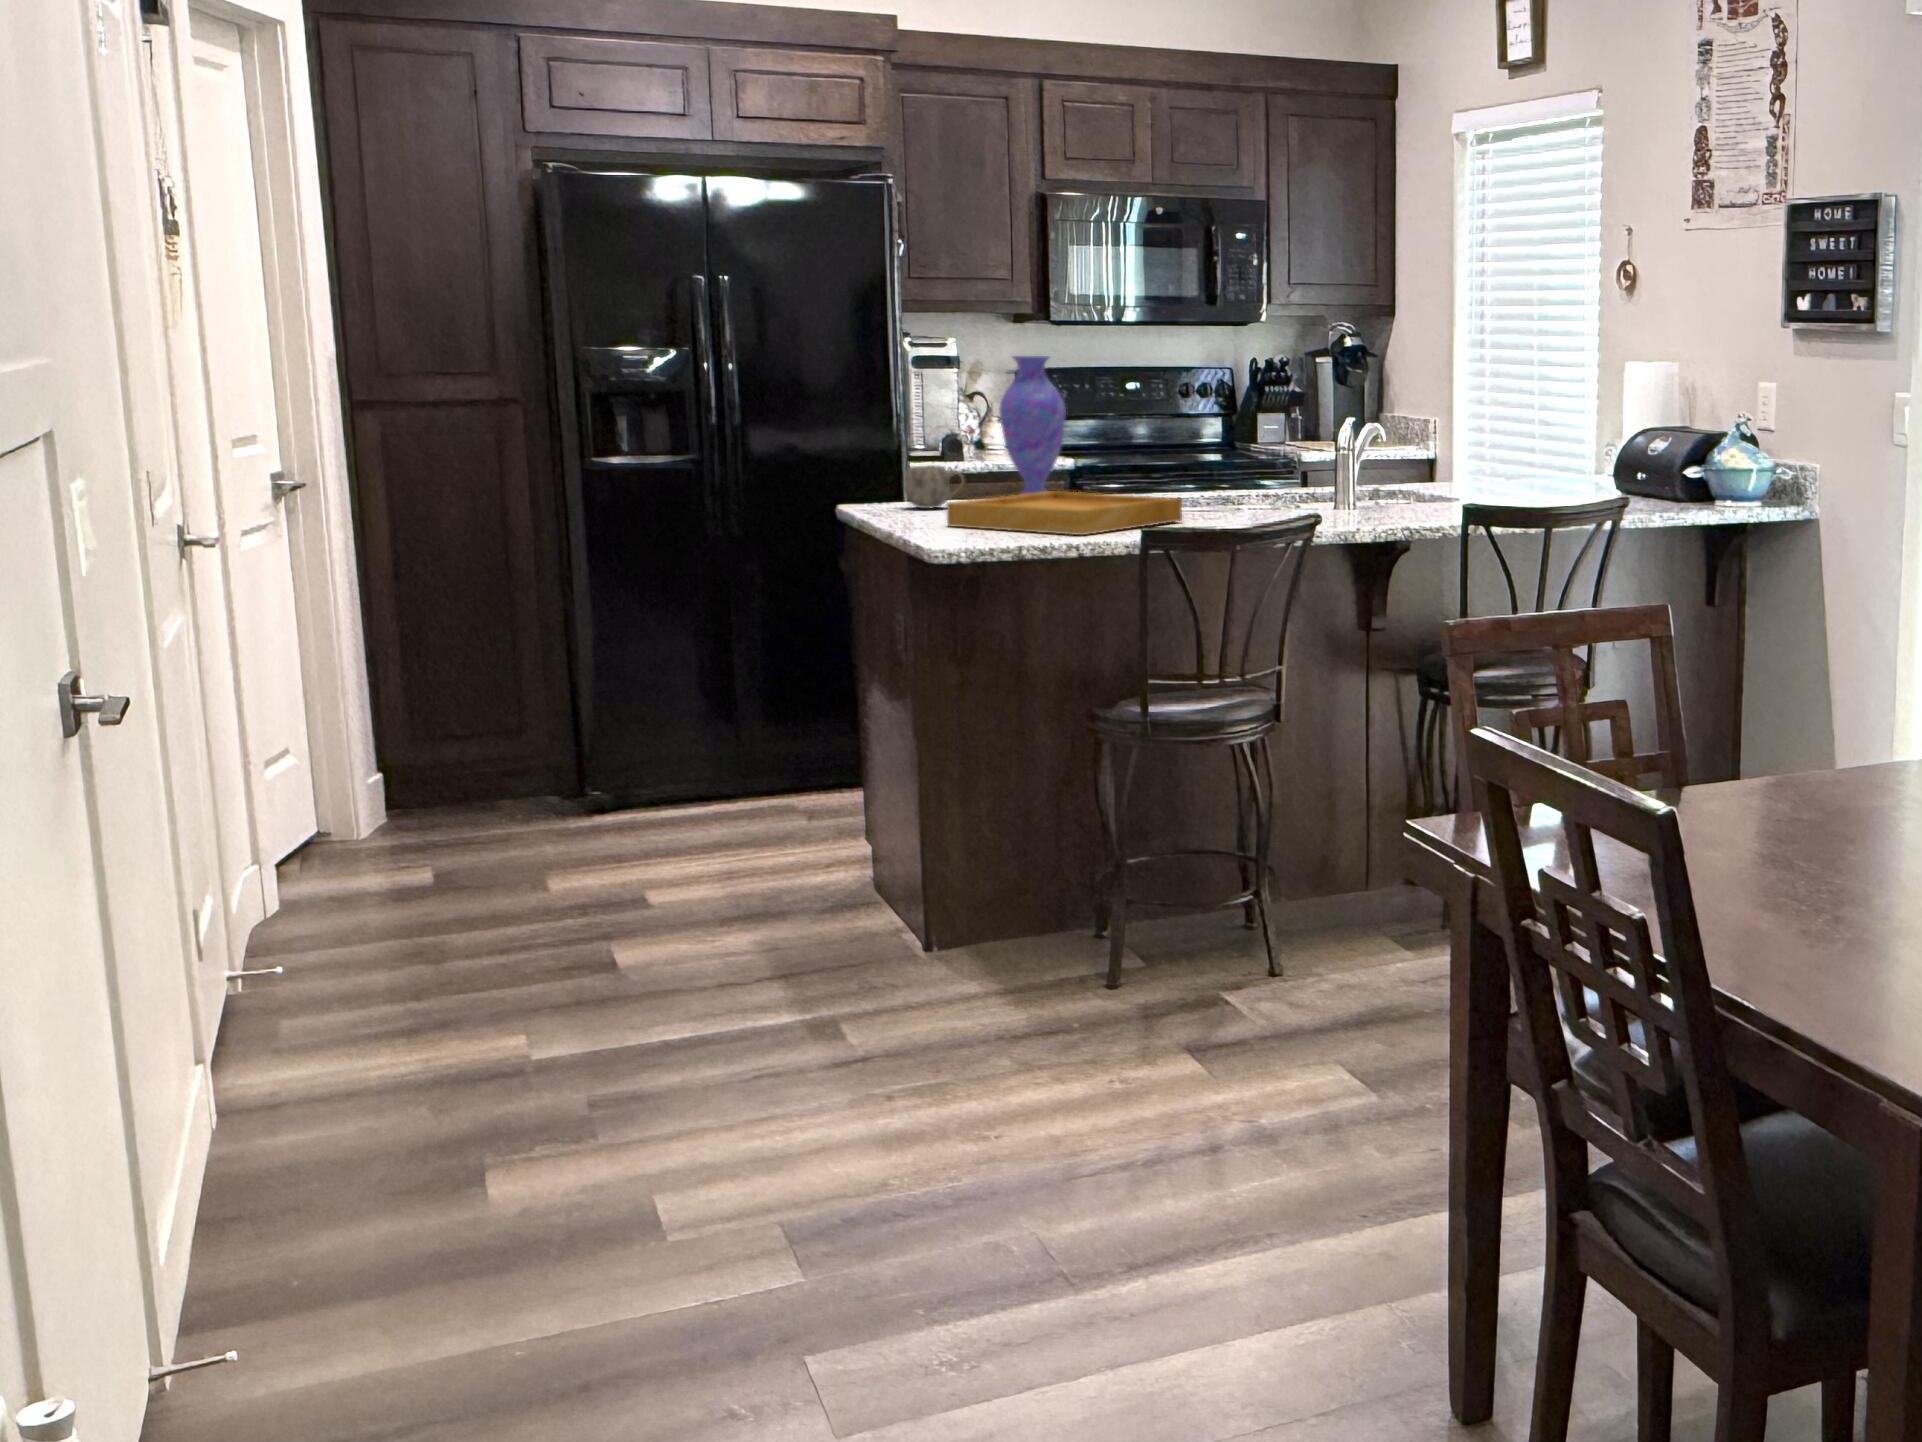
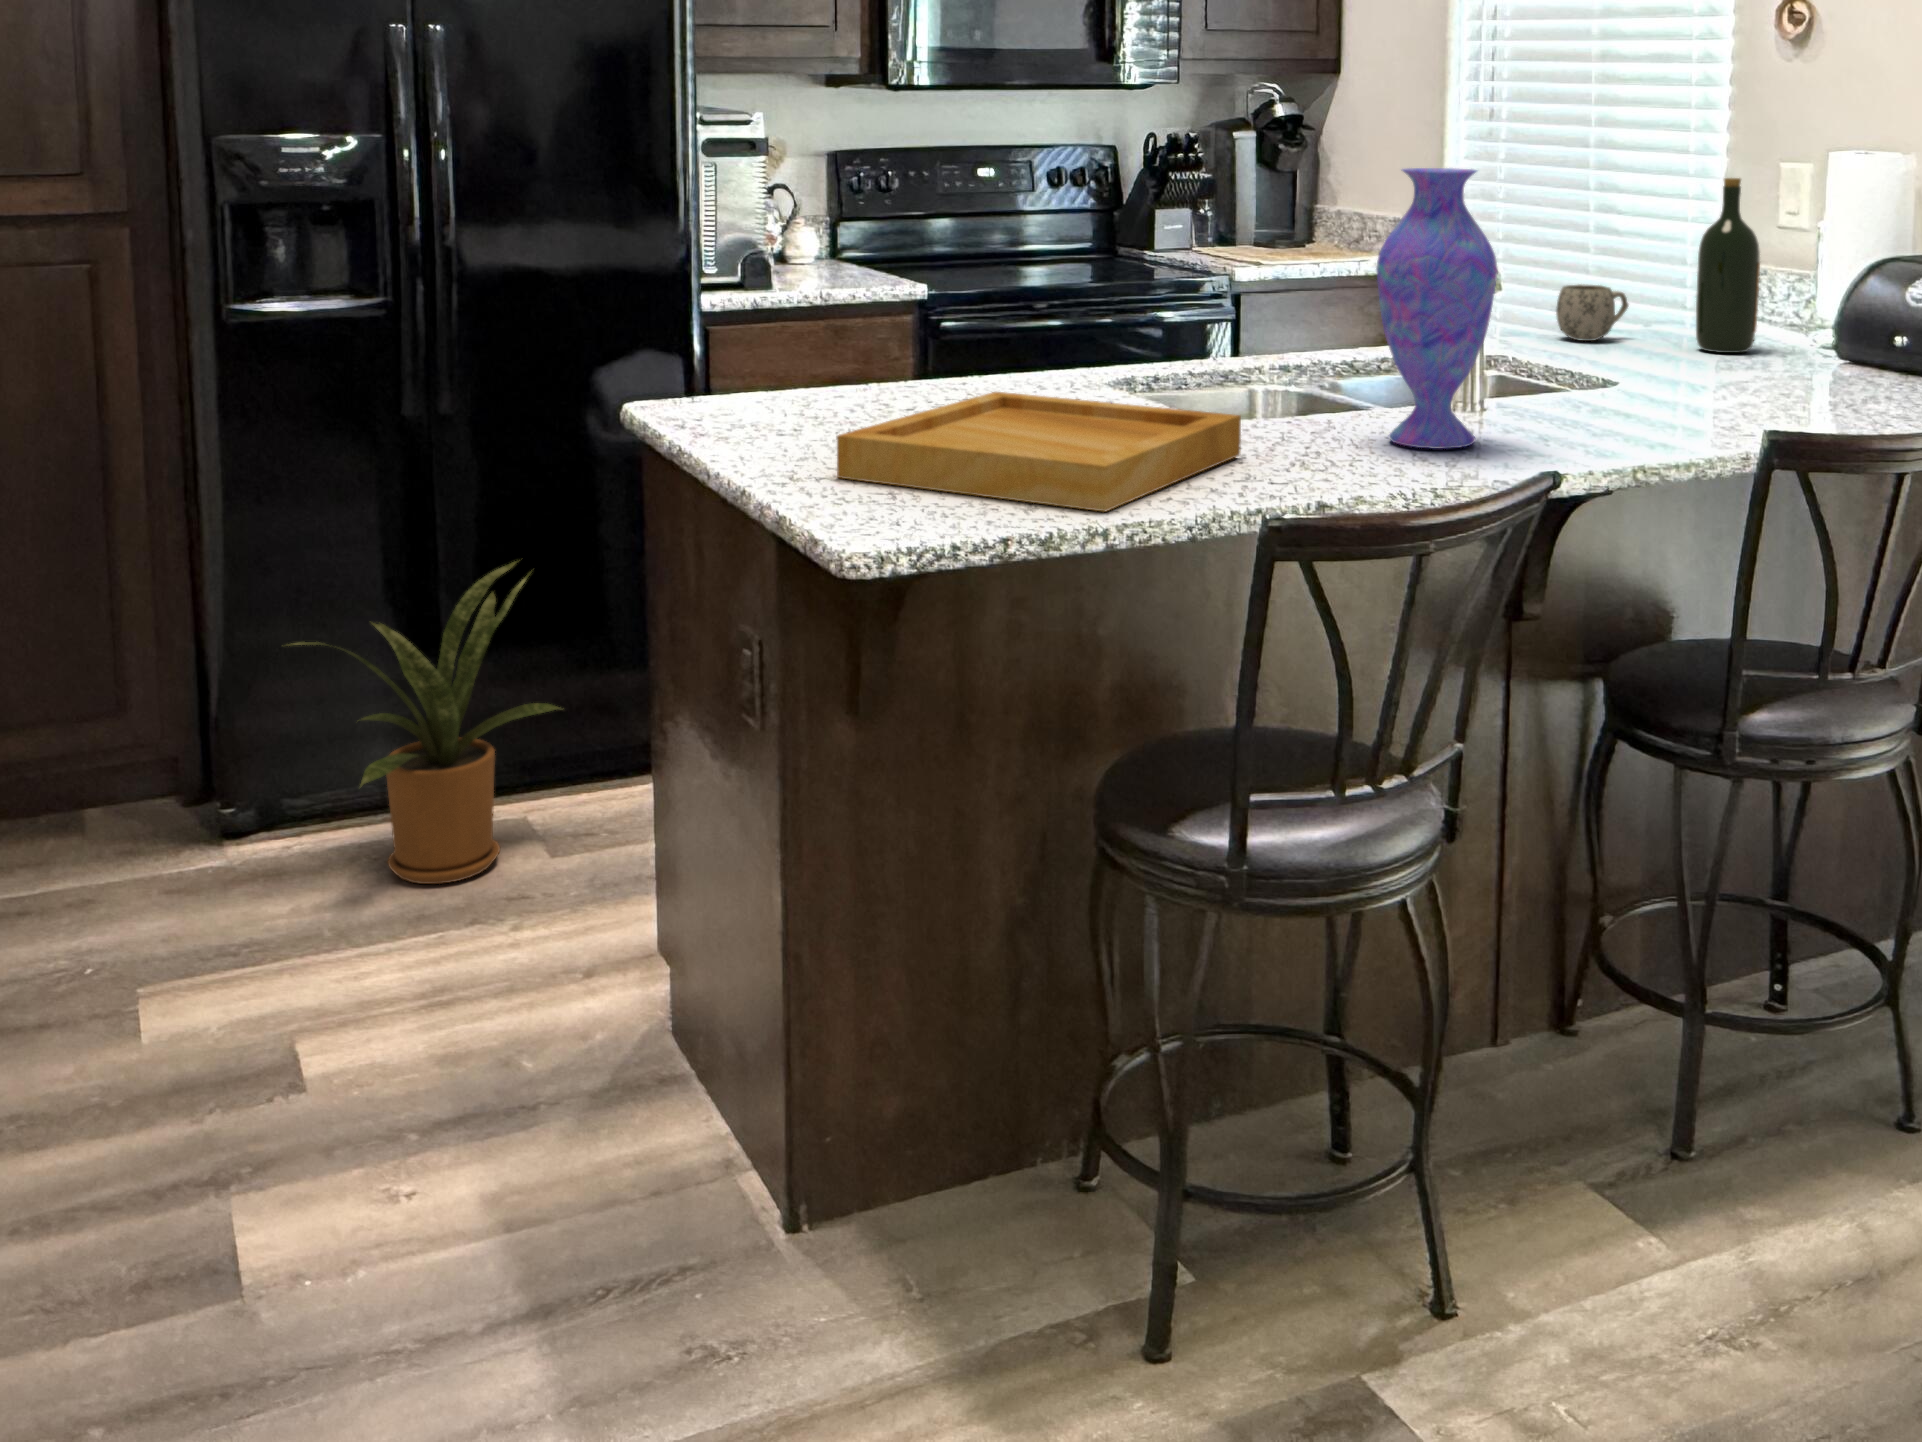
vase: present [999,356,1066,494] -> present [1376,168,1498,449]
wine bottle: none [1547,379,1585,492] -> present [1696,178,1760,353]
mug: present [904,465,965,508] -> present [1556,284,1628,341]
house plant: none [627,630,820,833] -> present [293,561,559,884]

